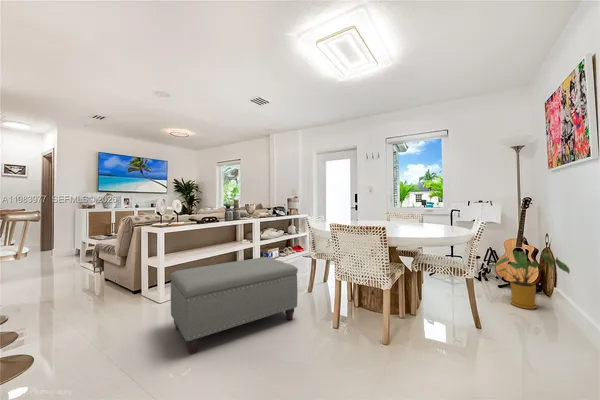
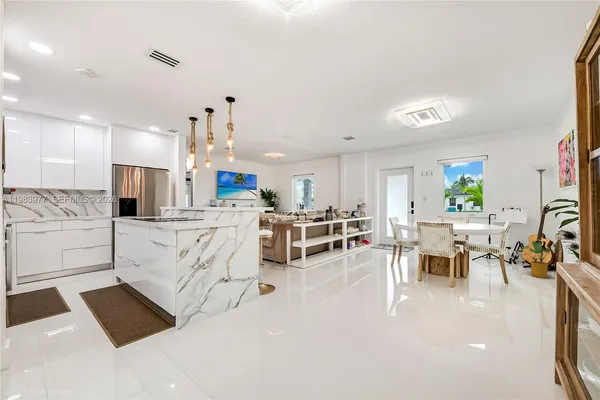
side table: none [97,225,147,309] -> present [271,222,294,269]
ottoman: present [170,257,298,354] -> none [325,242,394,286]

